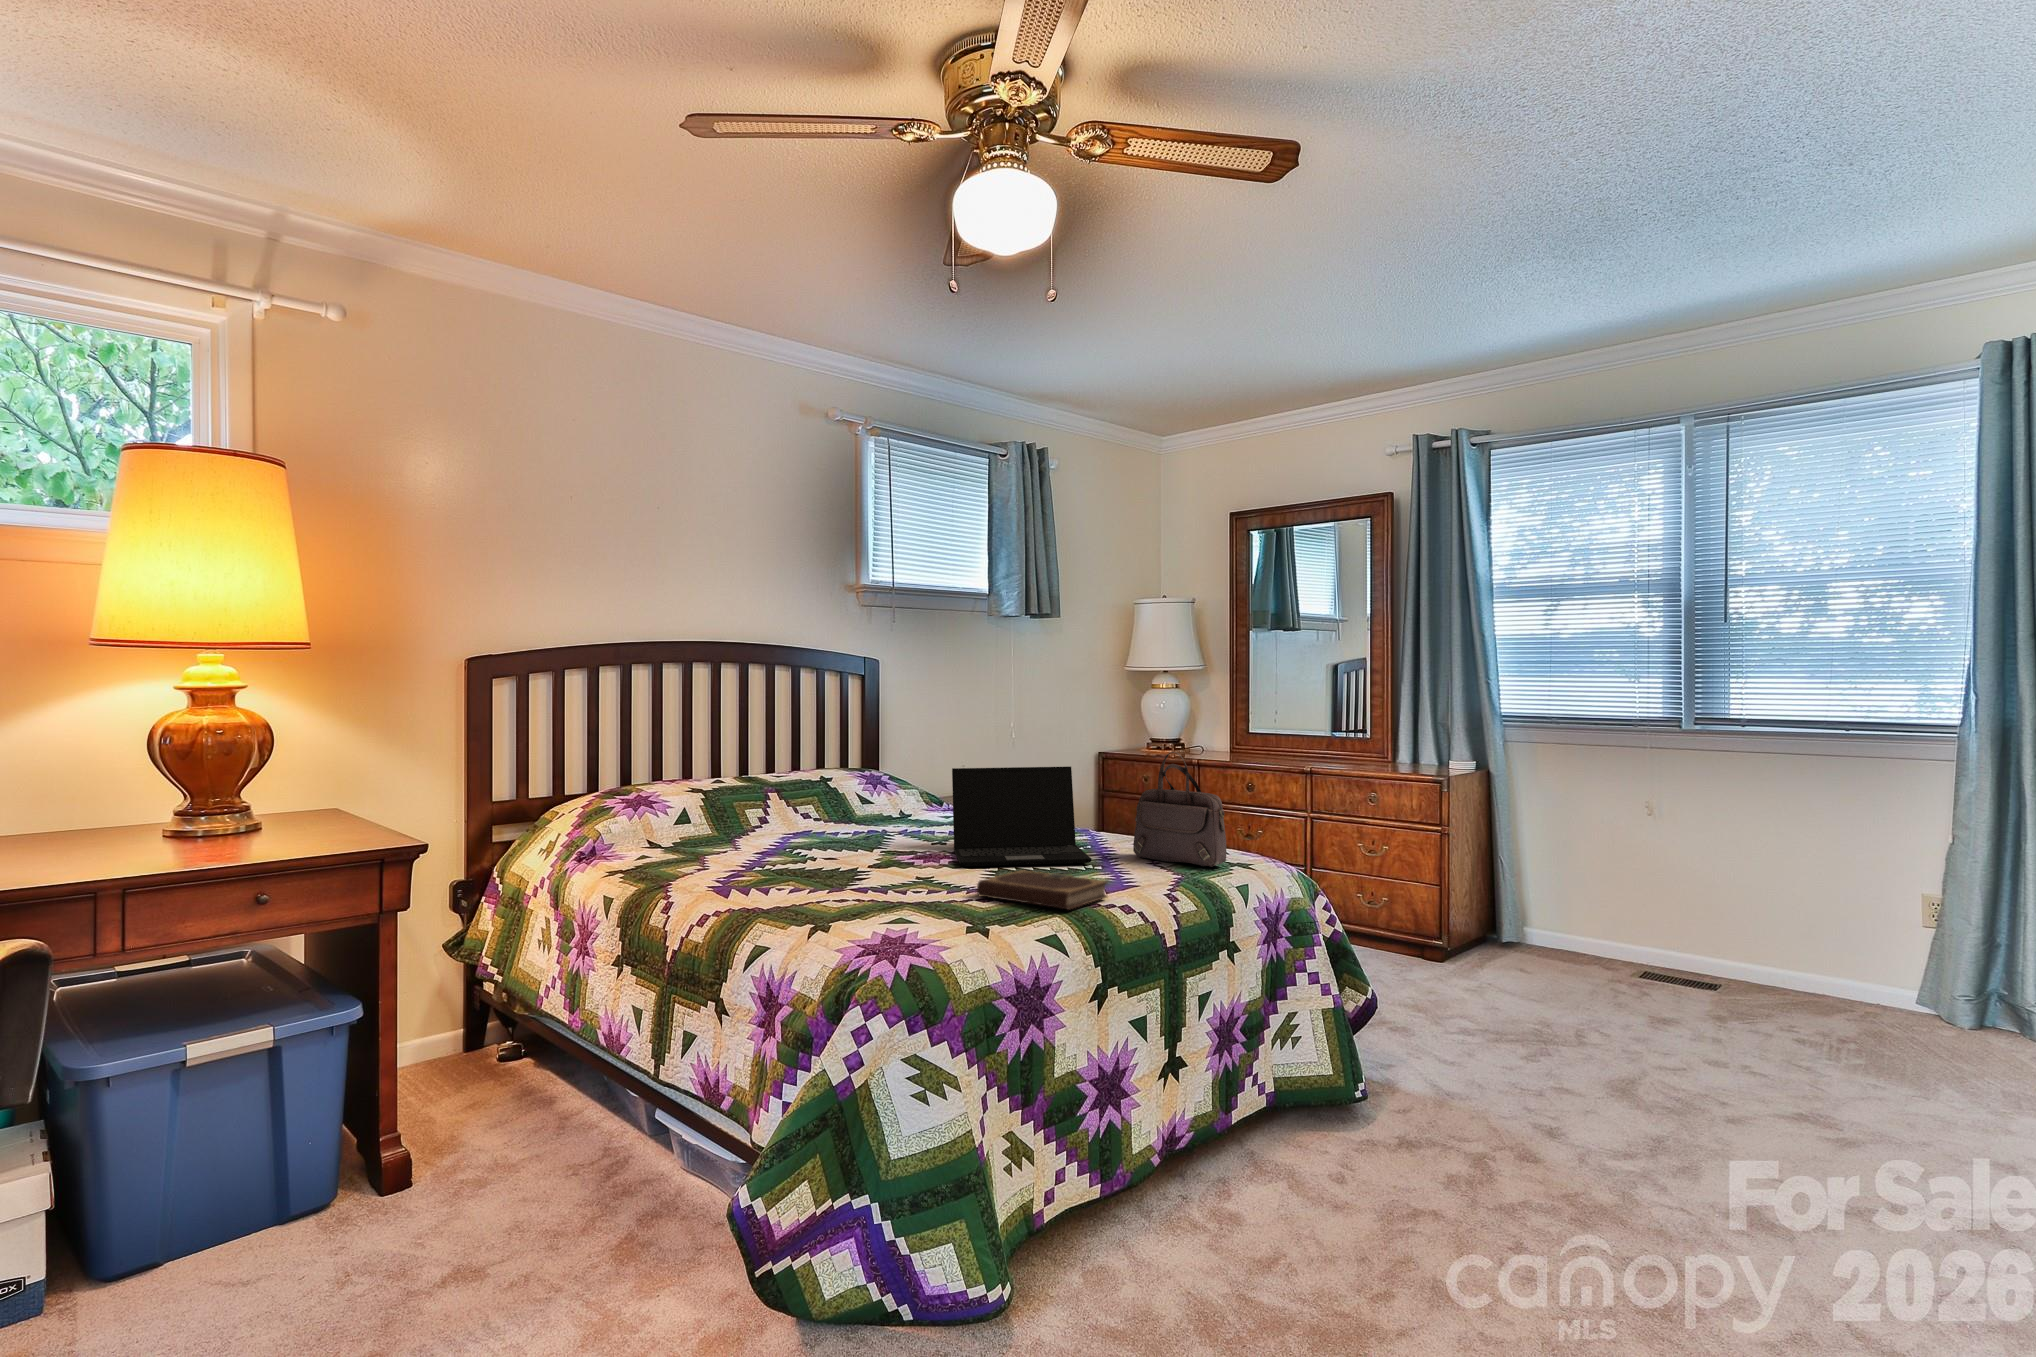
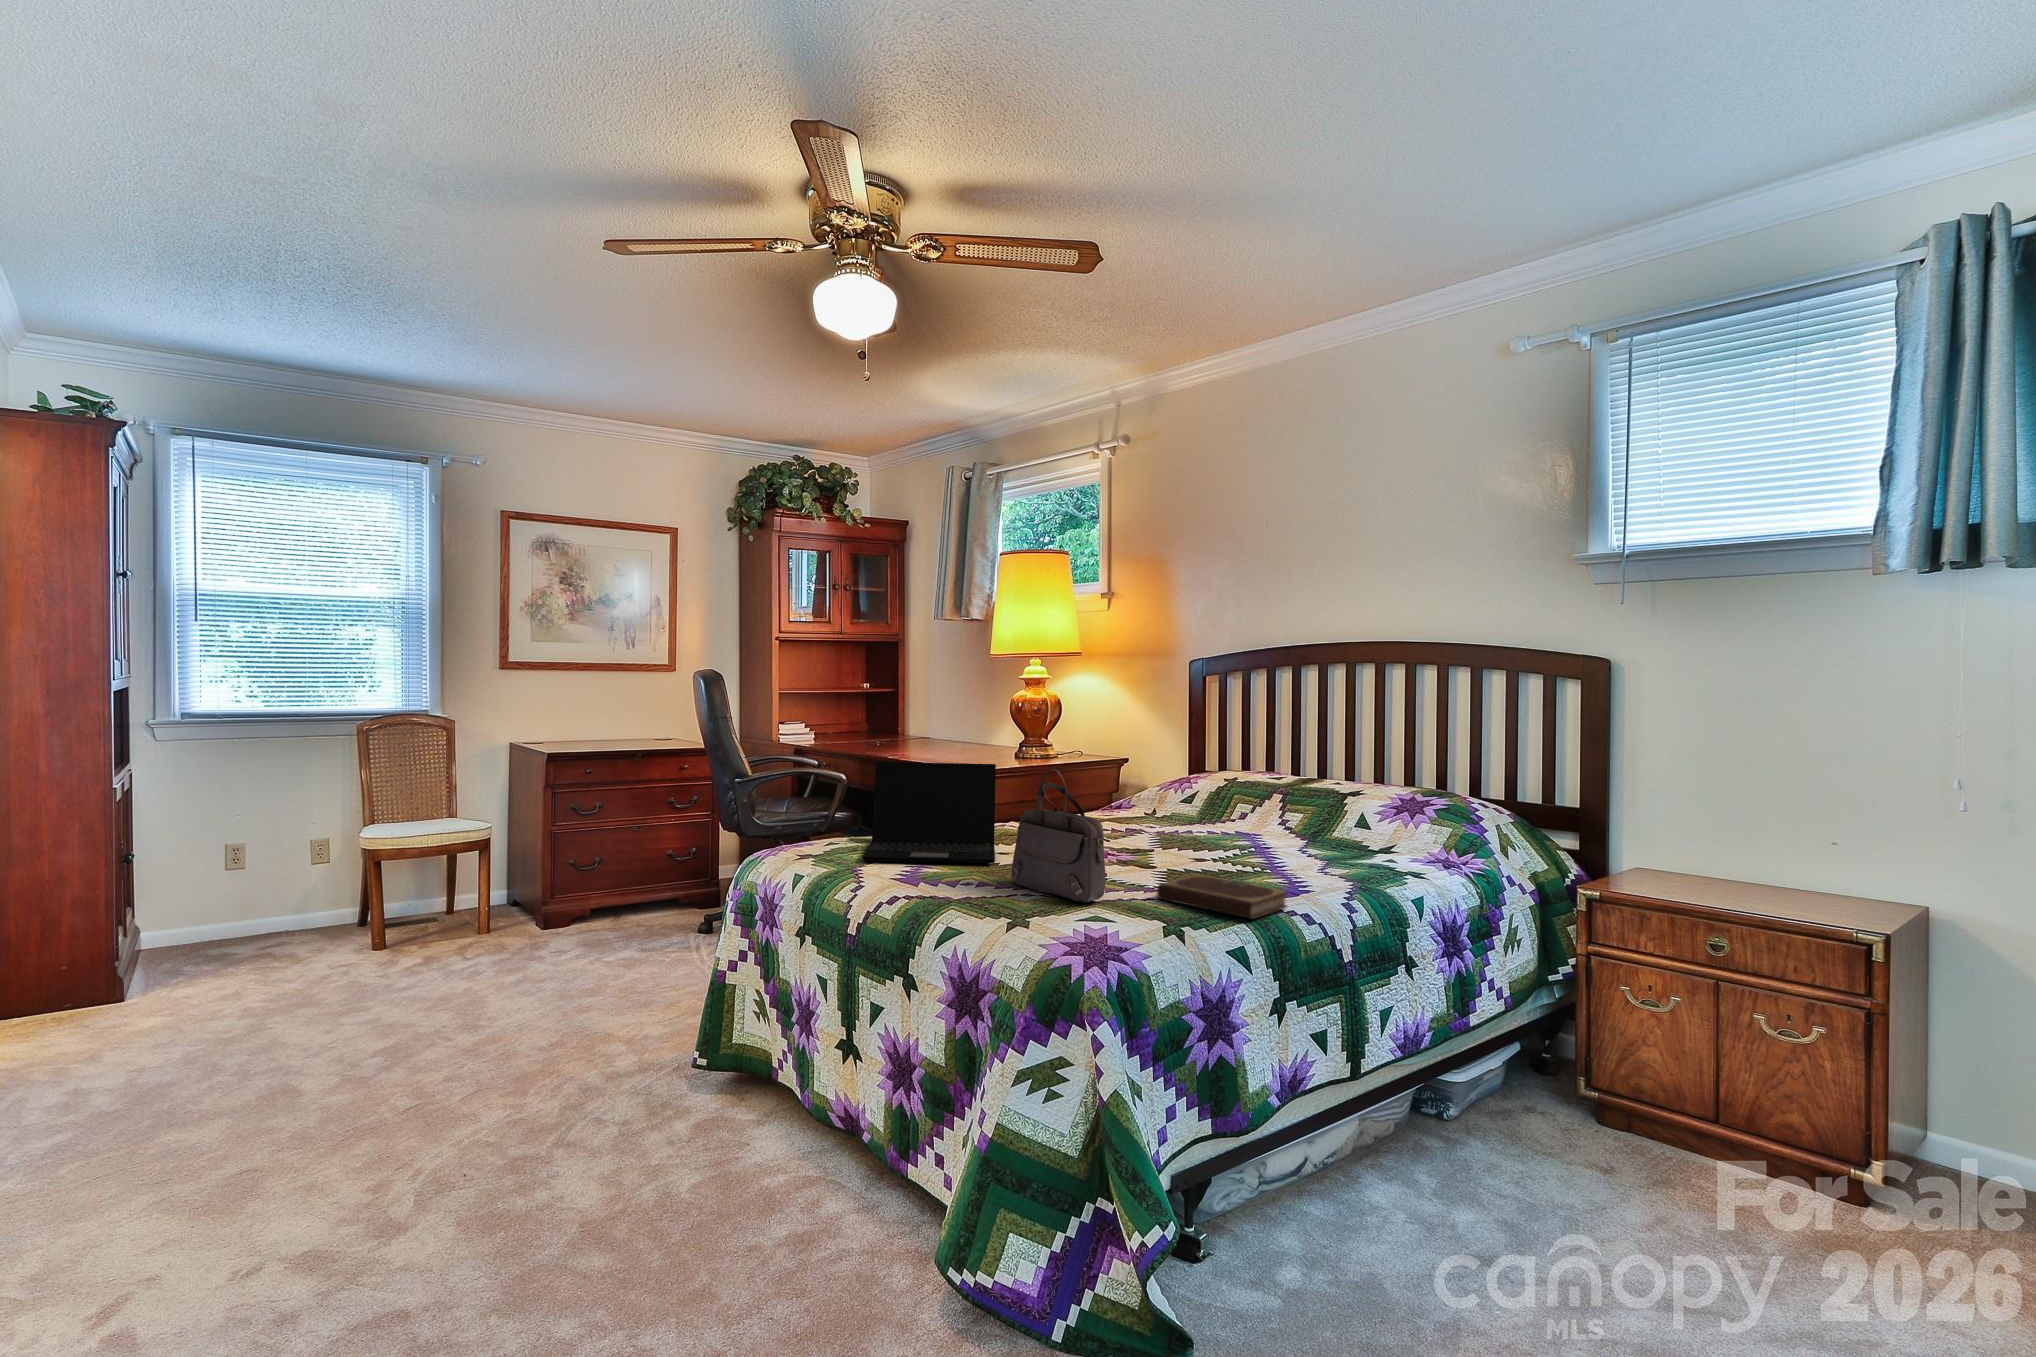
handbag: present [1133,752,1226,867] -> present [1011,769,1105,903]
laptop: present [952,766,1092,866] -> present [862,762,996,863]

